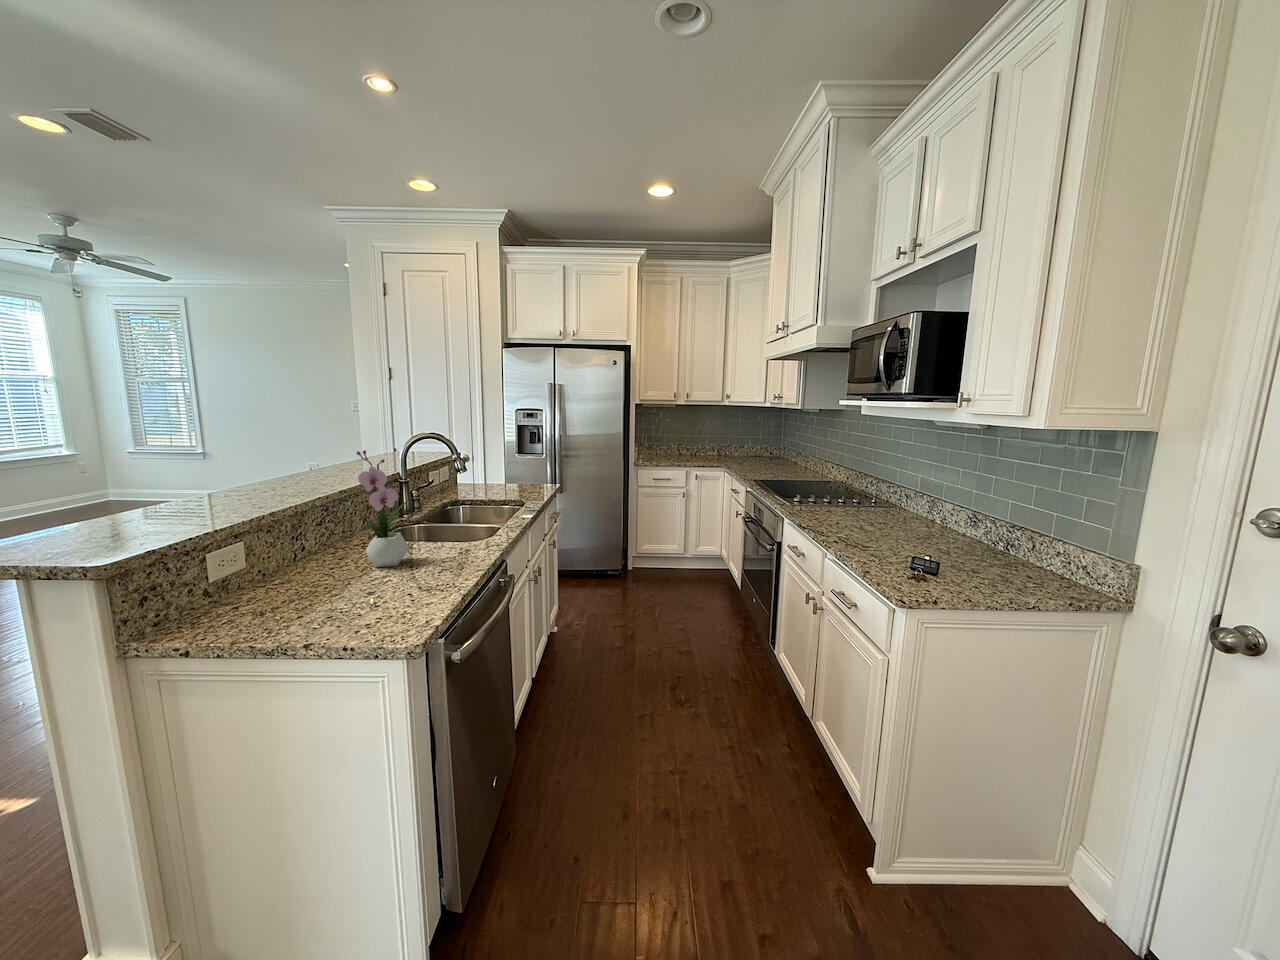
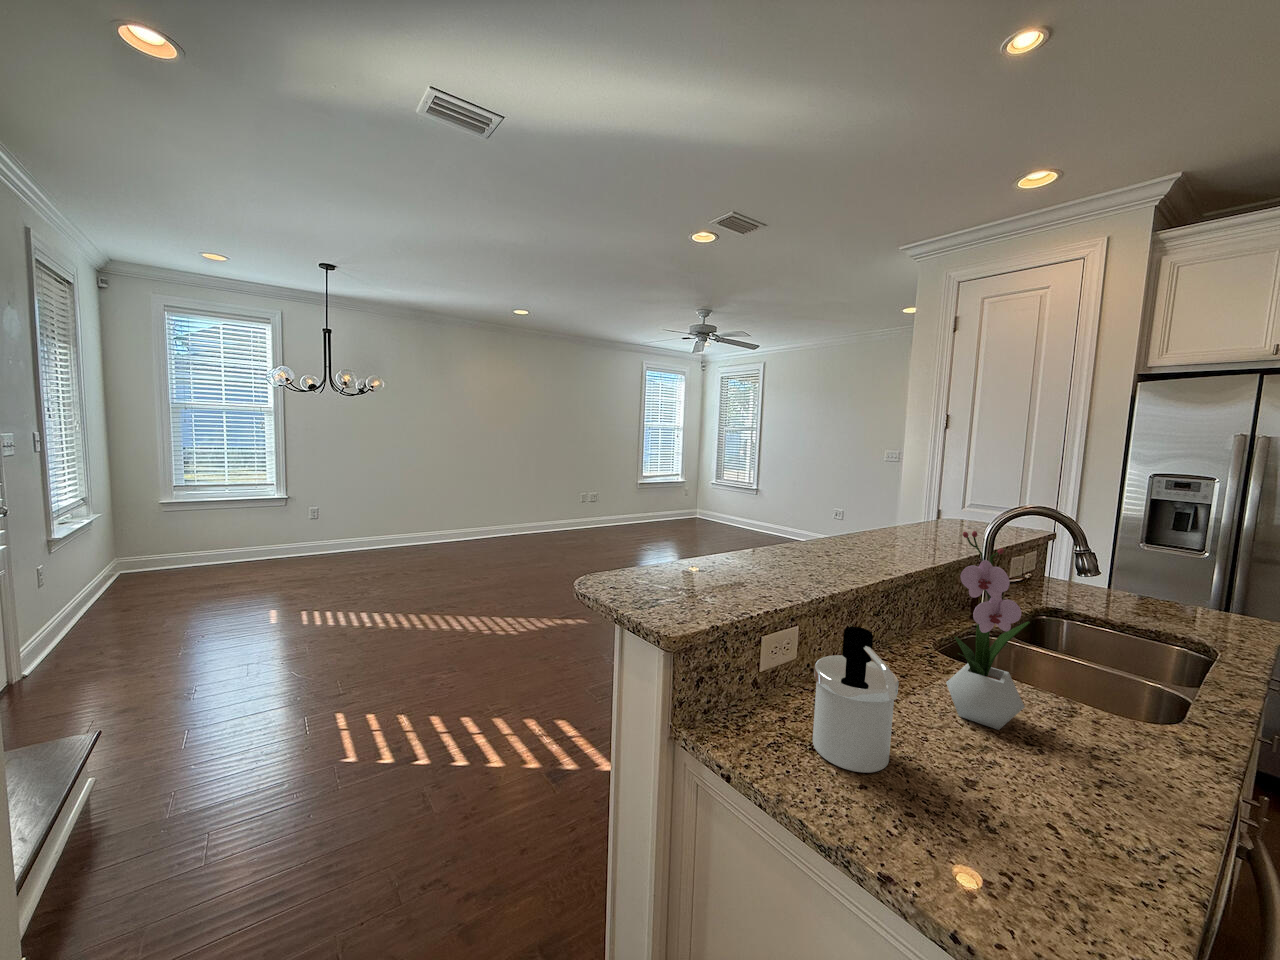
soap dispenser: none [254,522,321,614] -> present [813,627,898,773]

